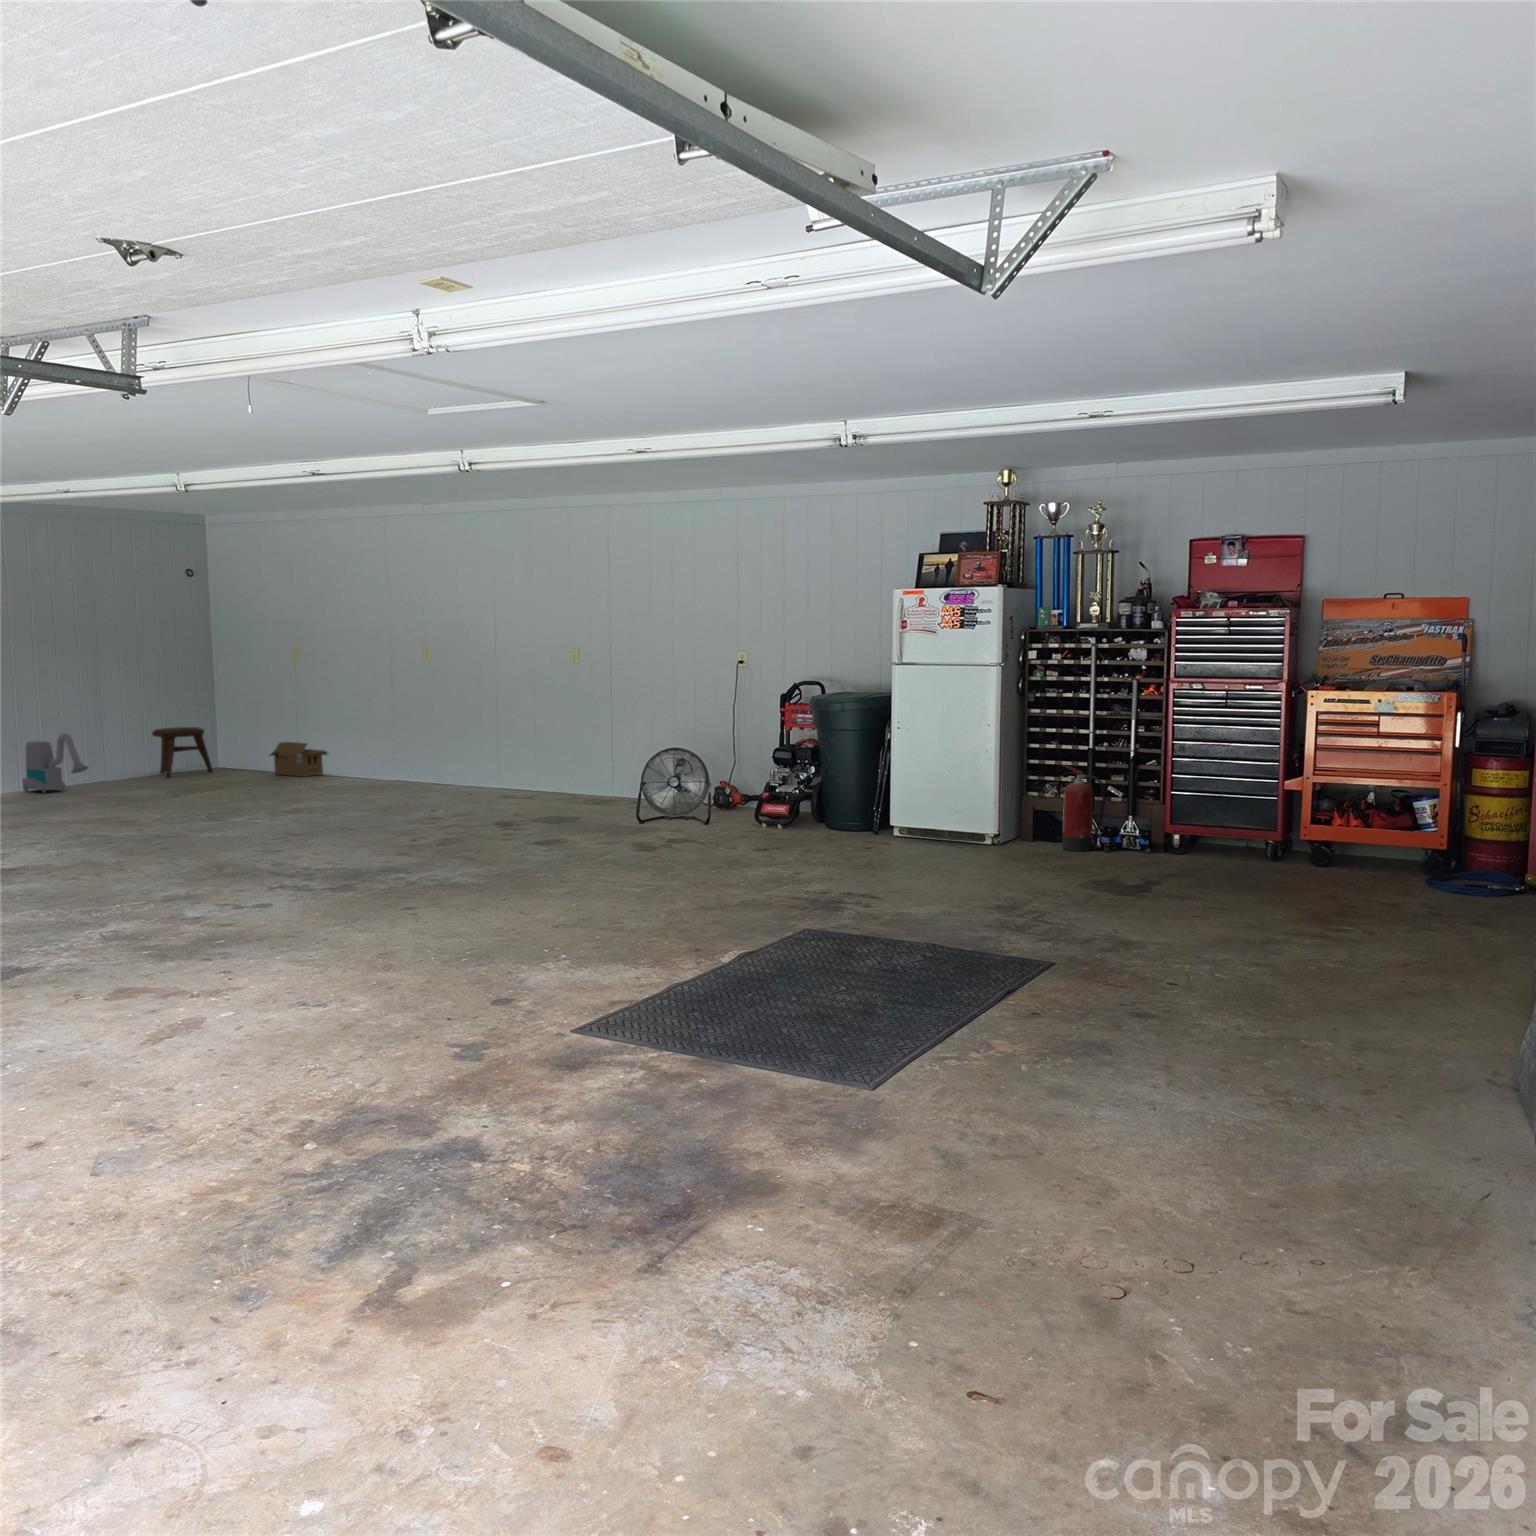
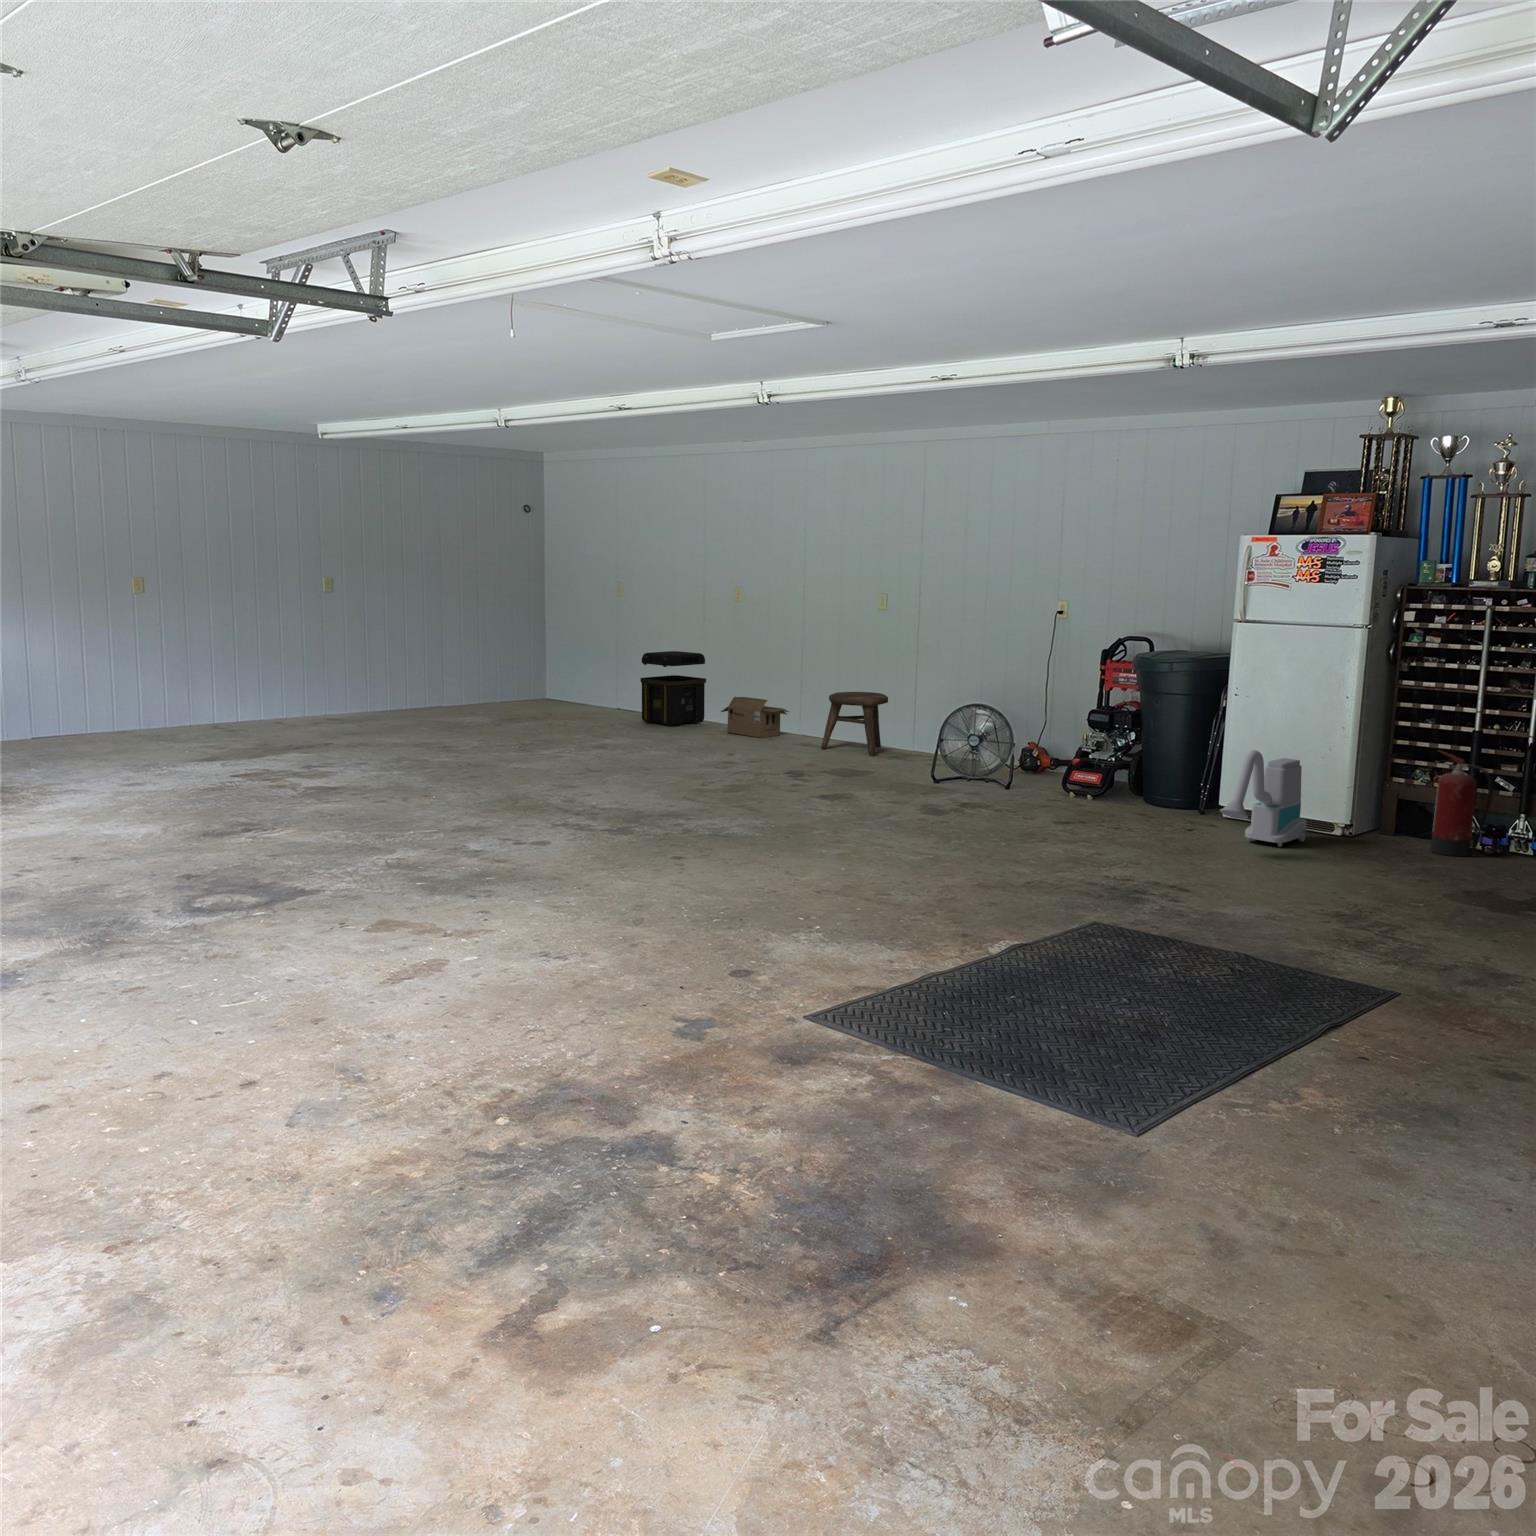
toolbox: none [341,711,408,784] -> present [640,651,706,726]
stool: present [152,727,213,778] -> present [821,692,888,756]
vacuum cleaner: present [22,733,88,793] -> present [1220,750,1307,847]
cardboard box: present [268,742,328,777] -> present [721,697,789,738]

